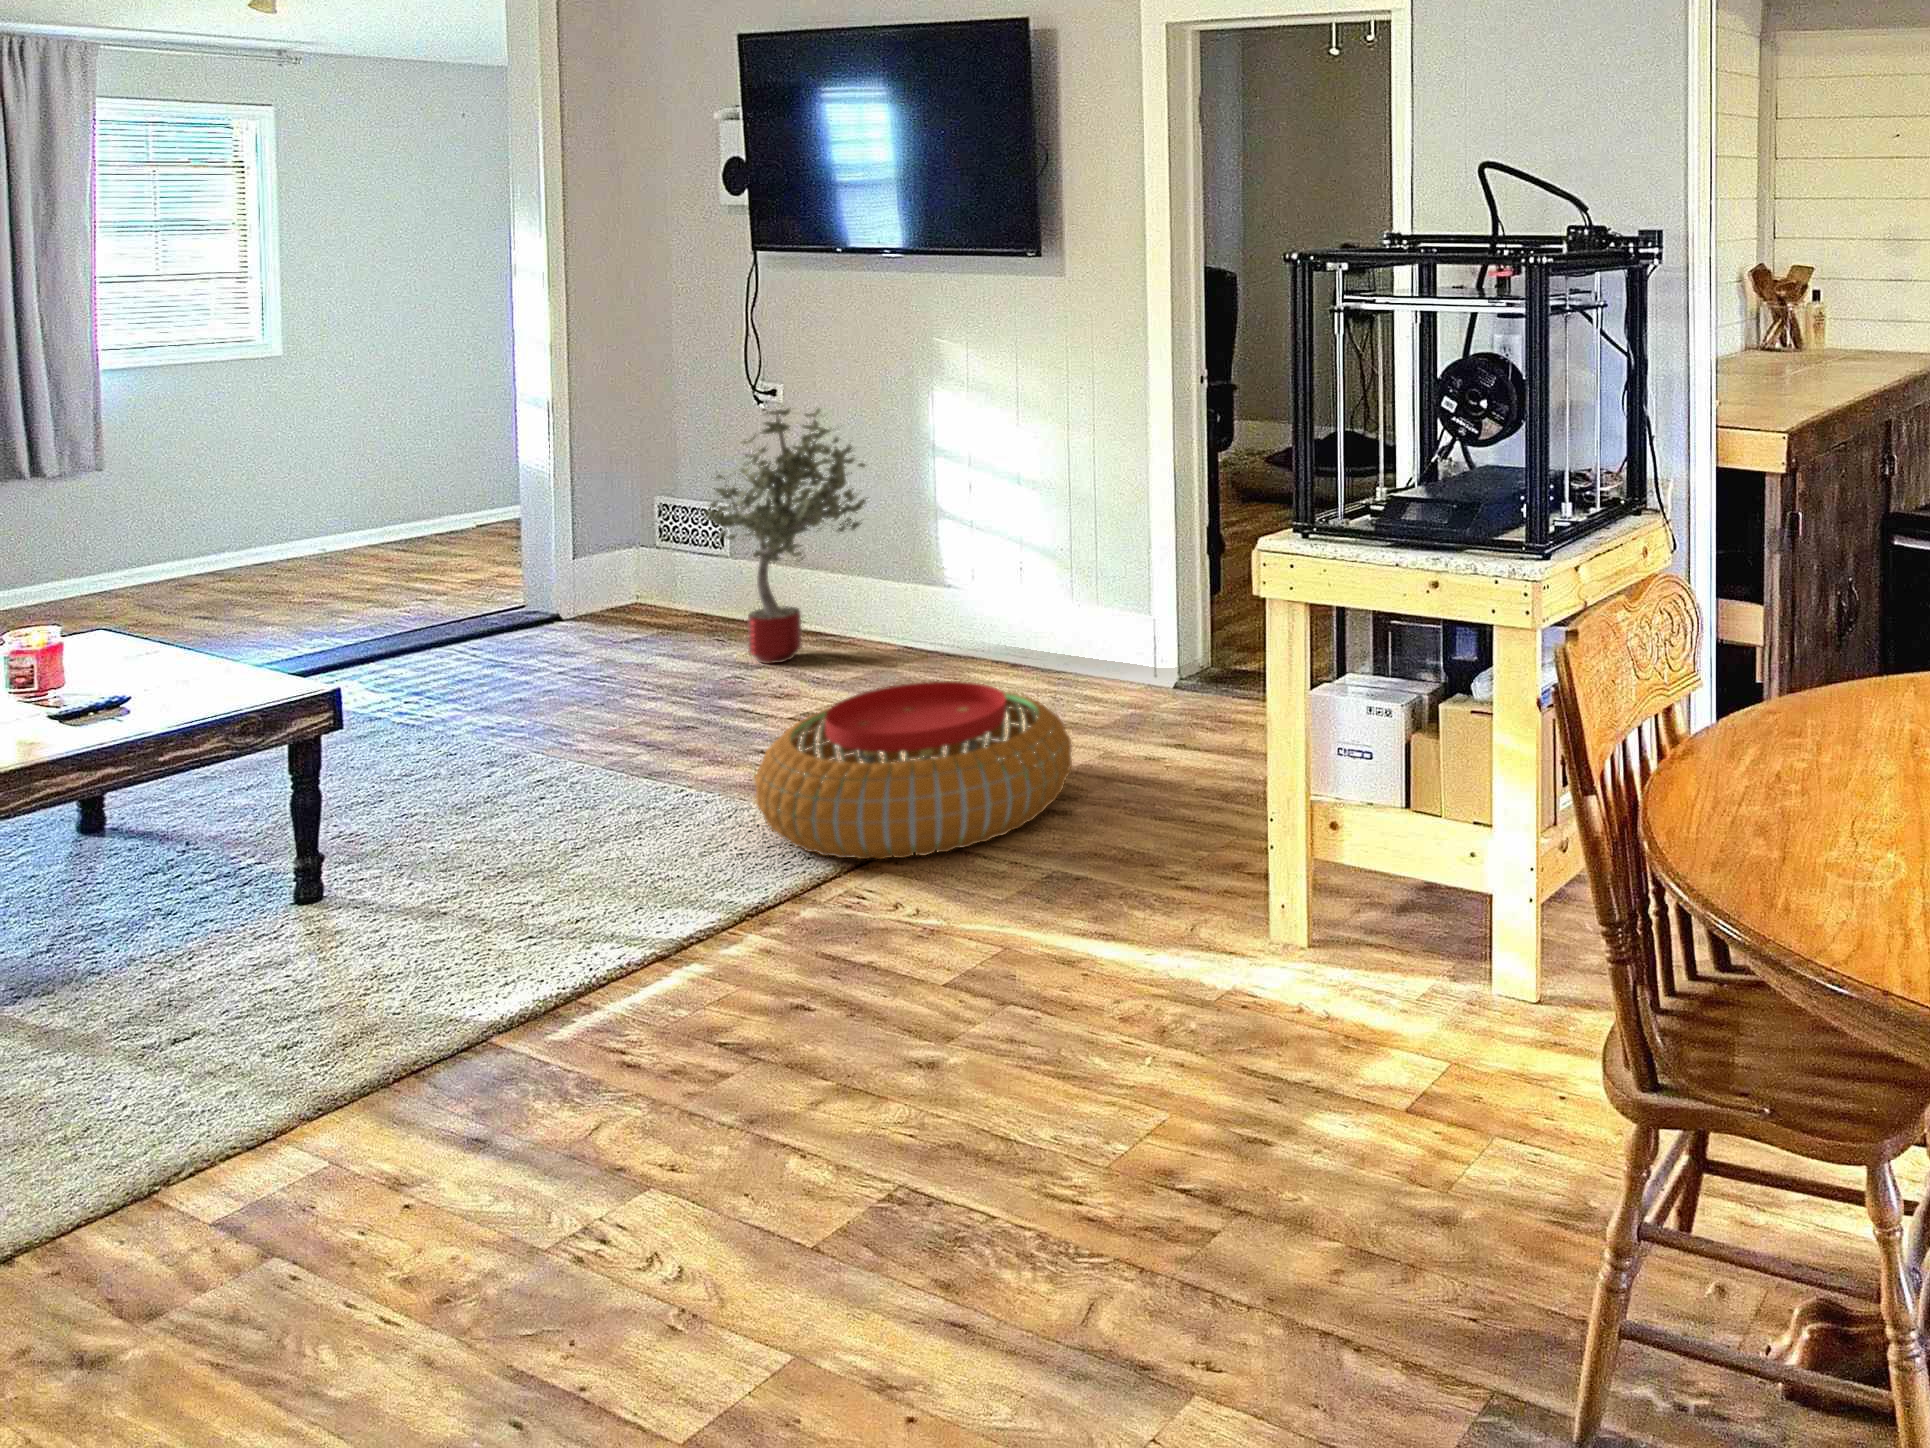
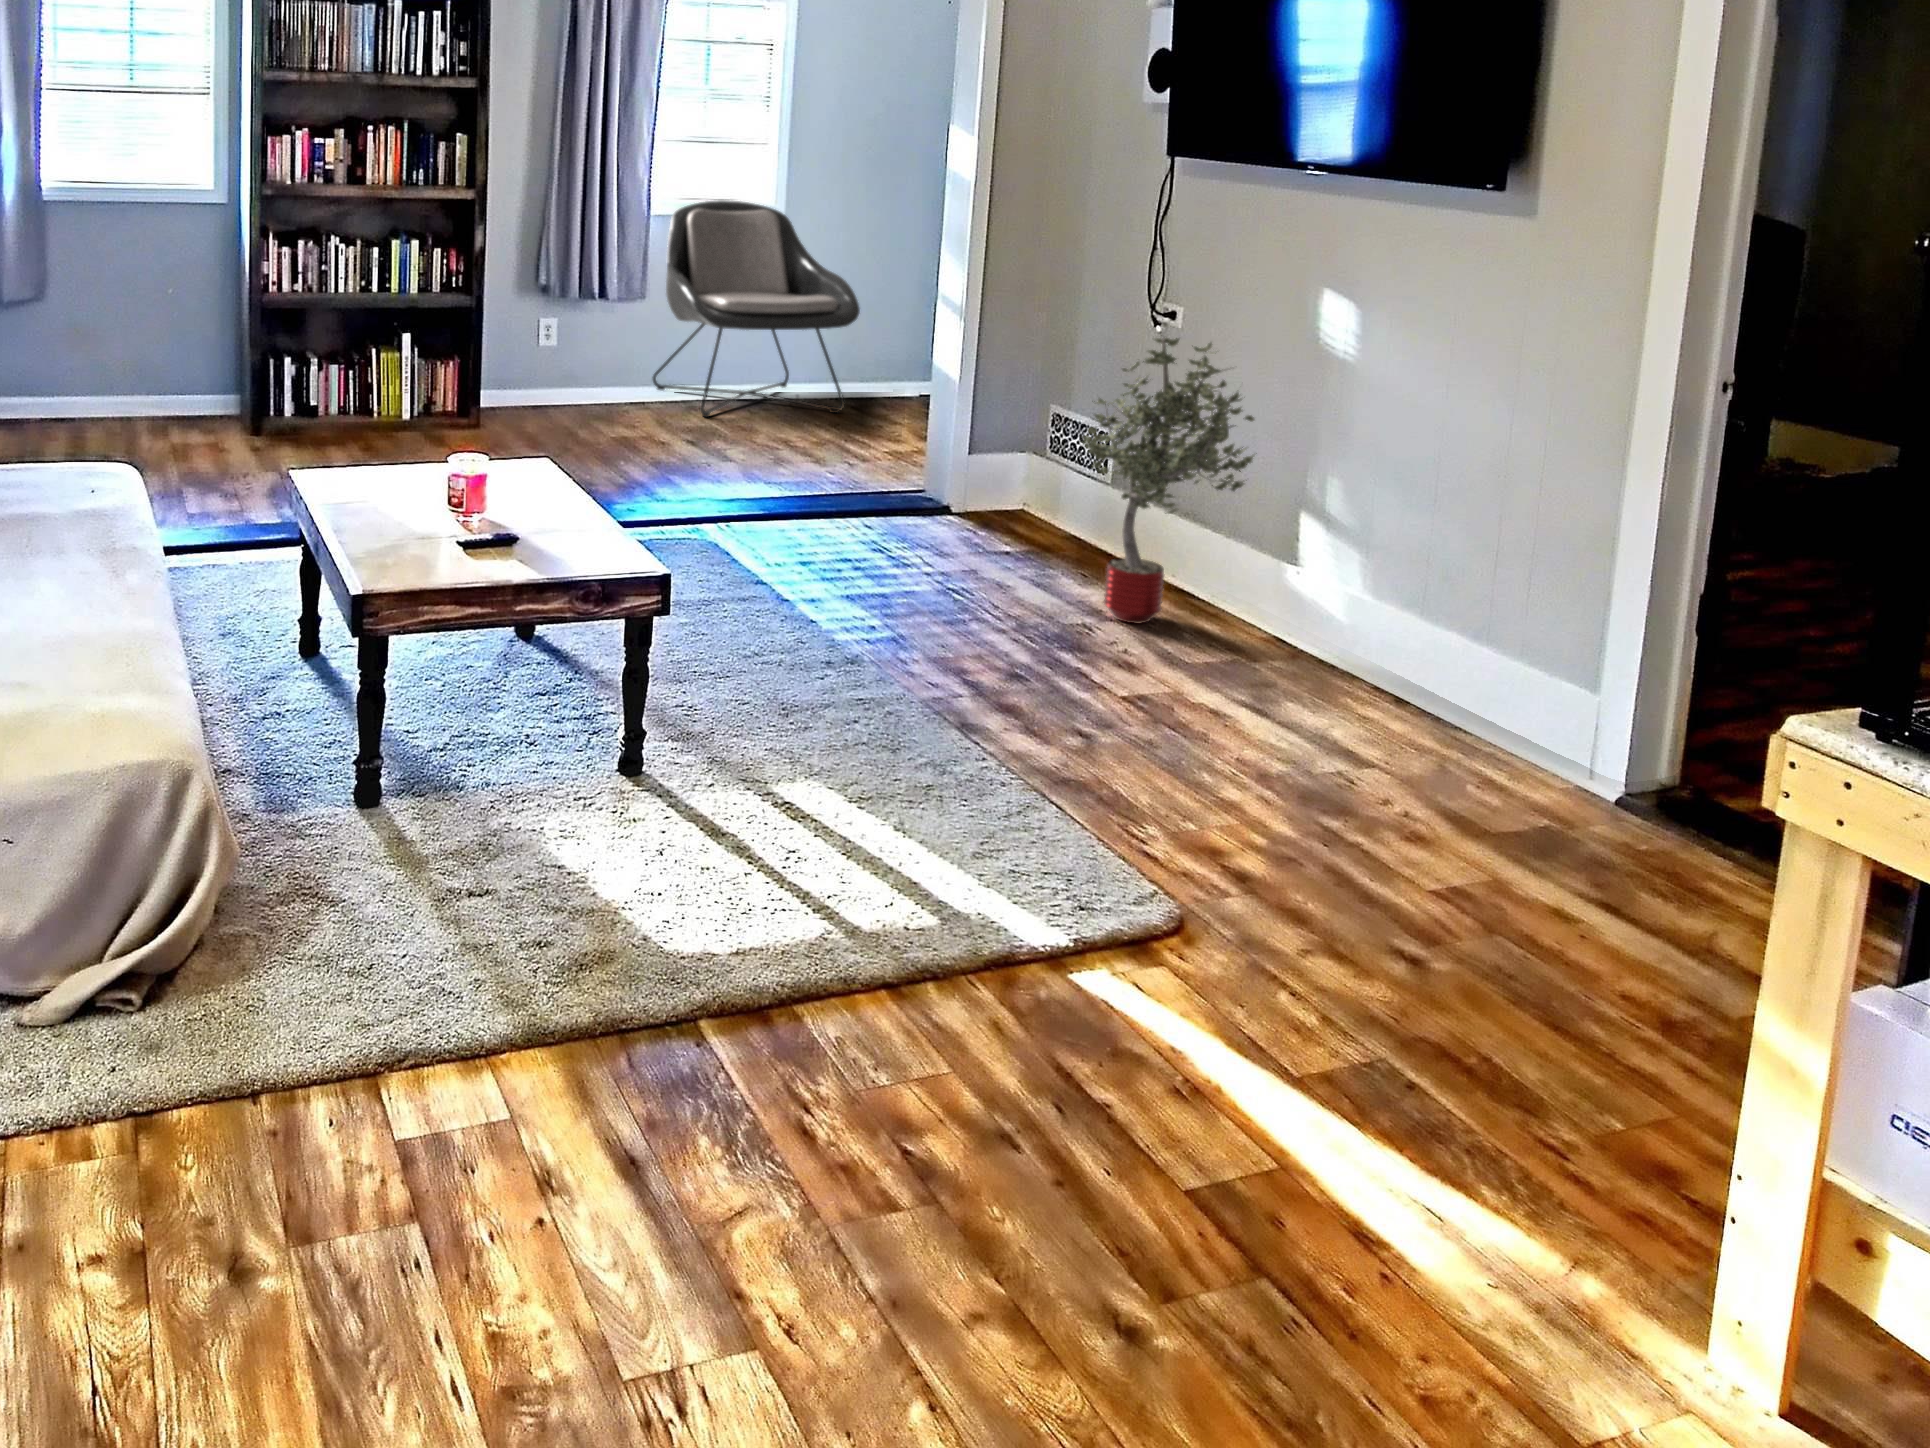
lounge chair: none [118,346,403,590] -> present [652,200,860,417]
pouf: present [755,681,1072,859] -> none [1041,717,1443,972]

